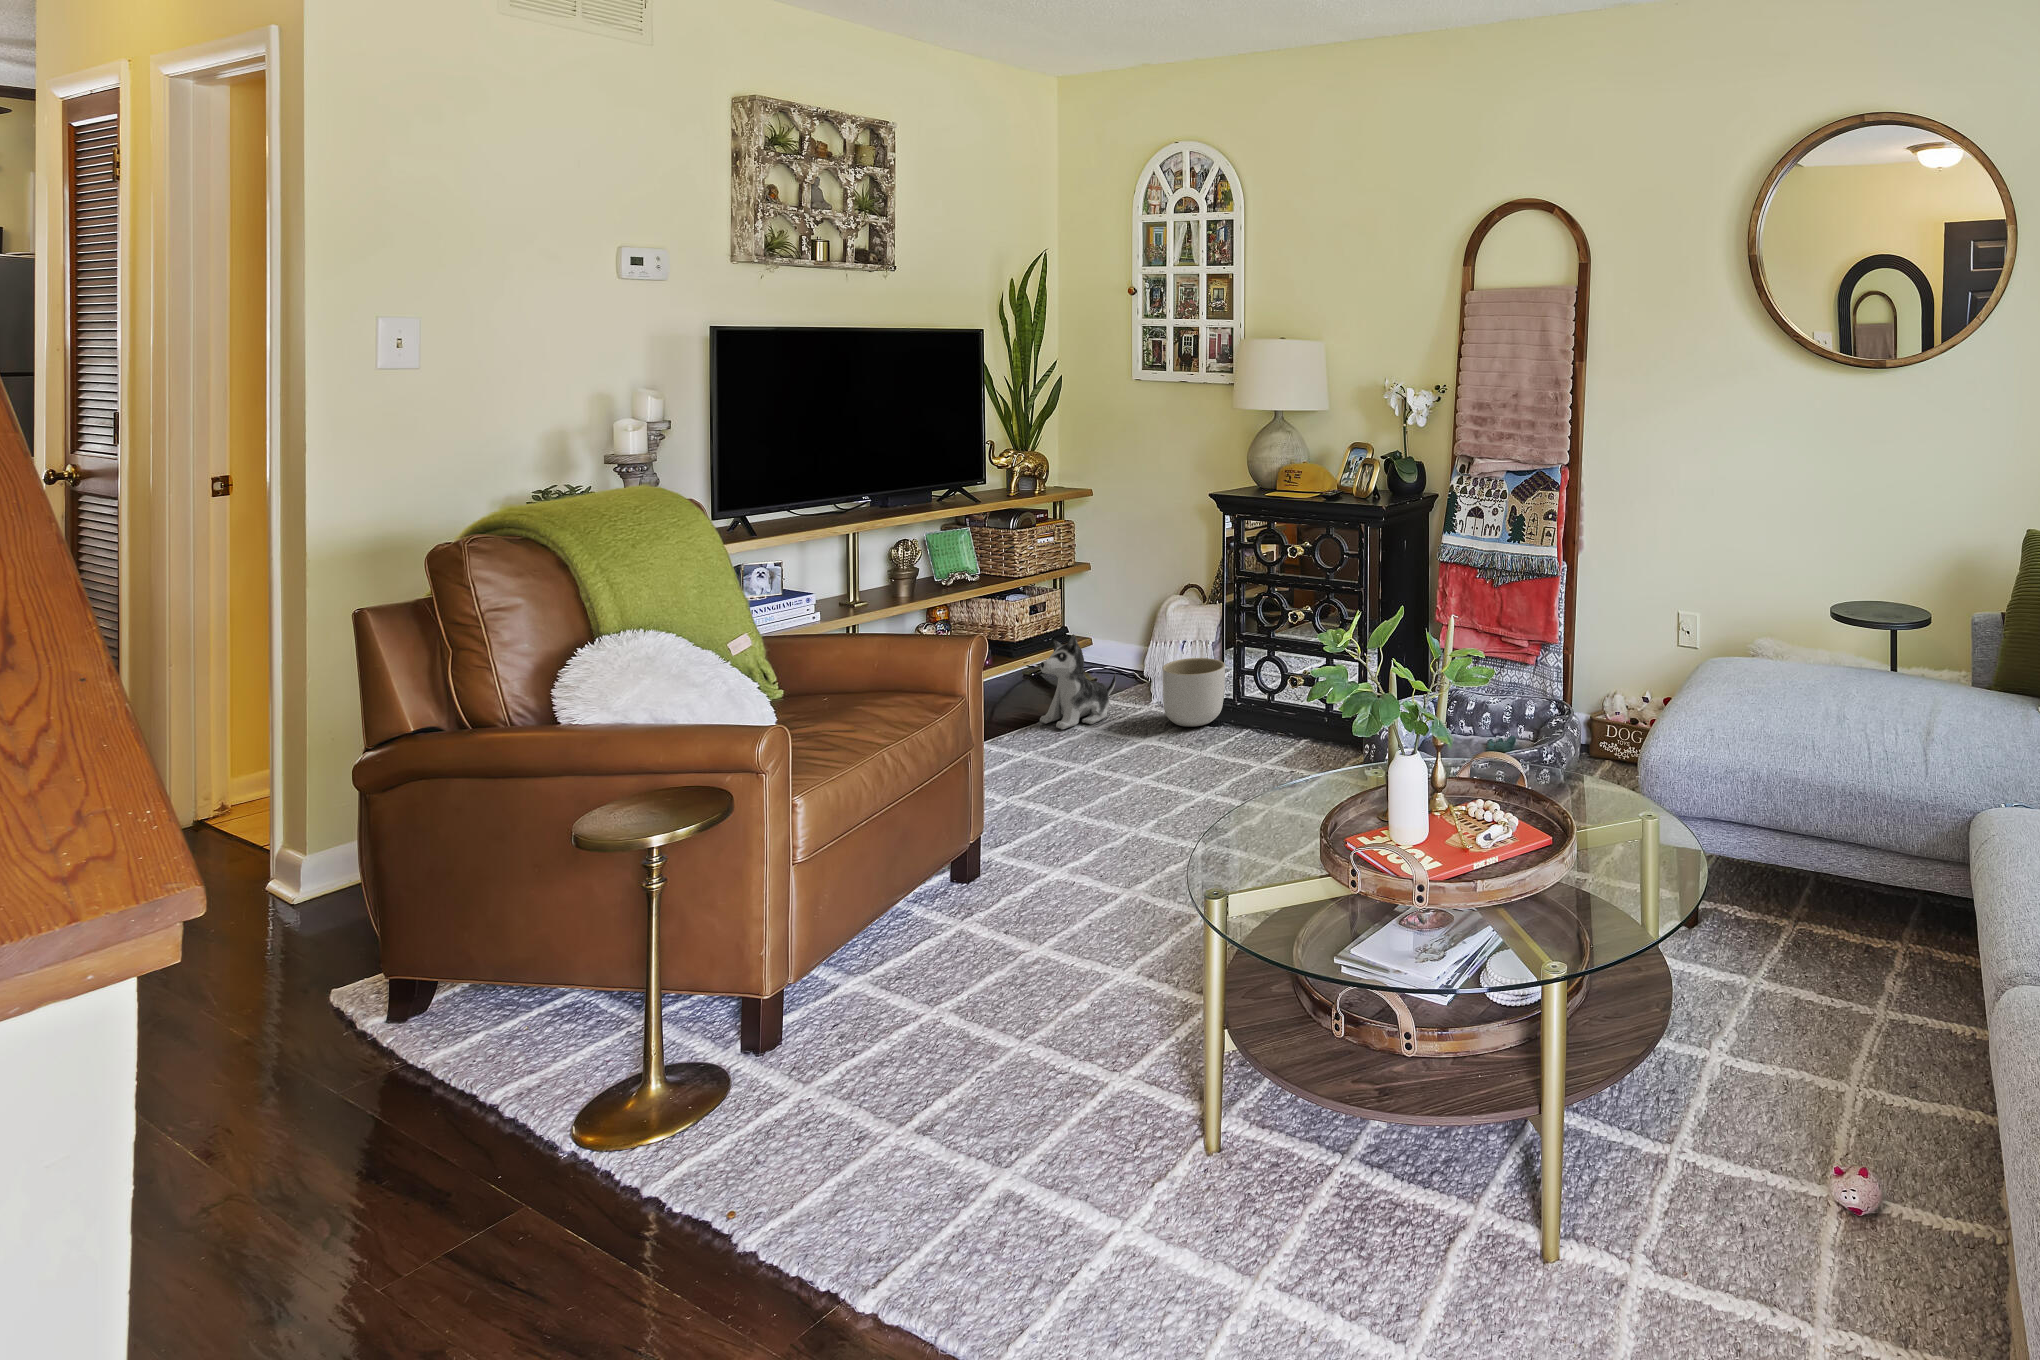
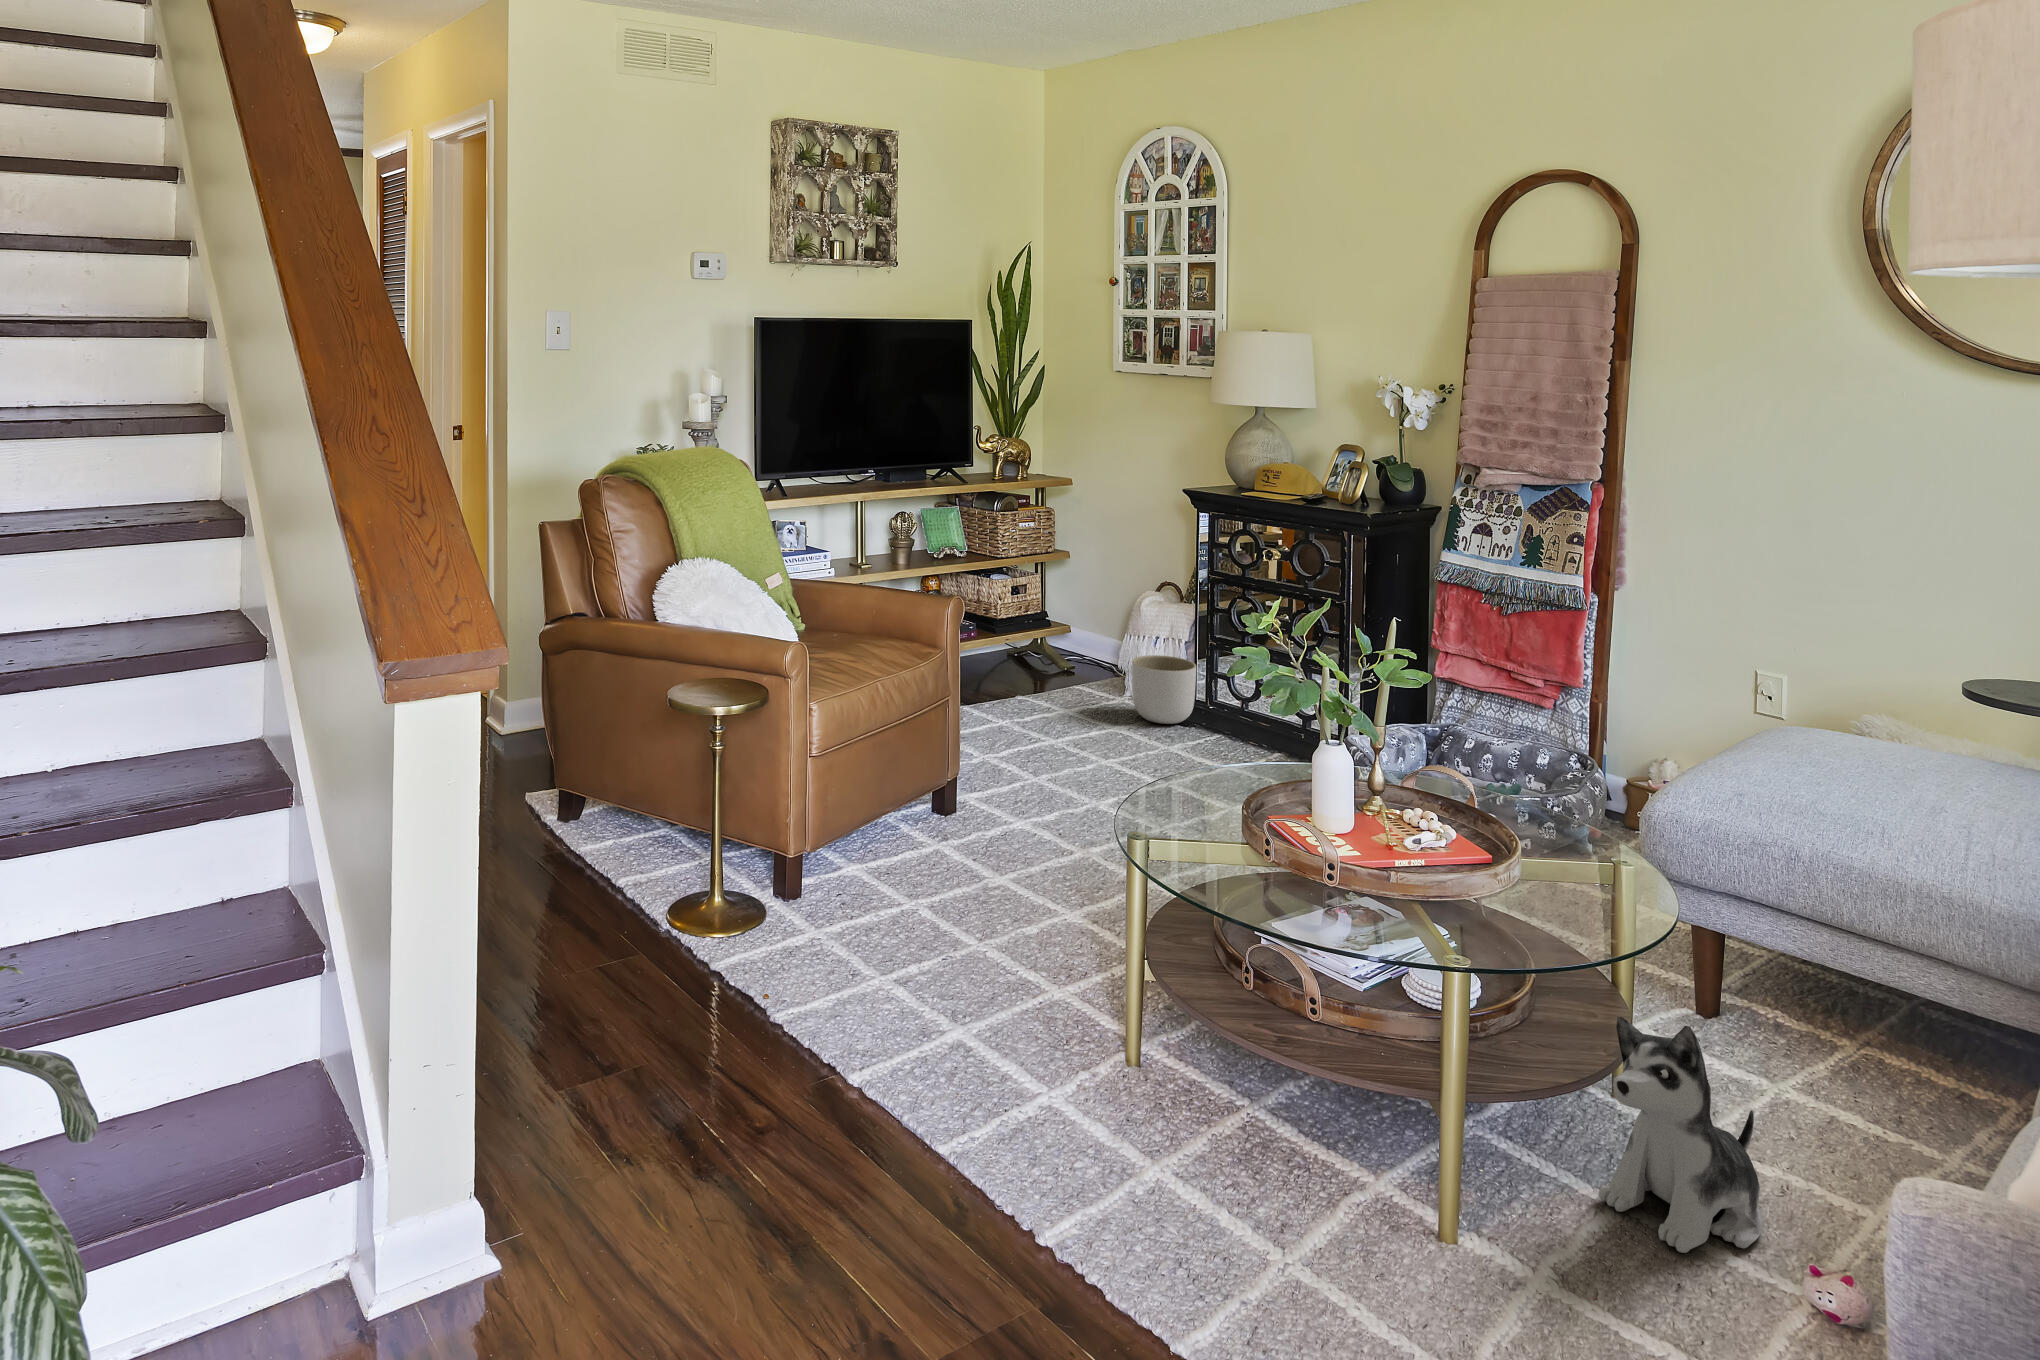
plush toy: present [1040,634,1116,729] -> present [1598,1017,1763,1253]

